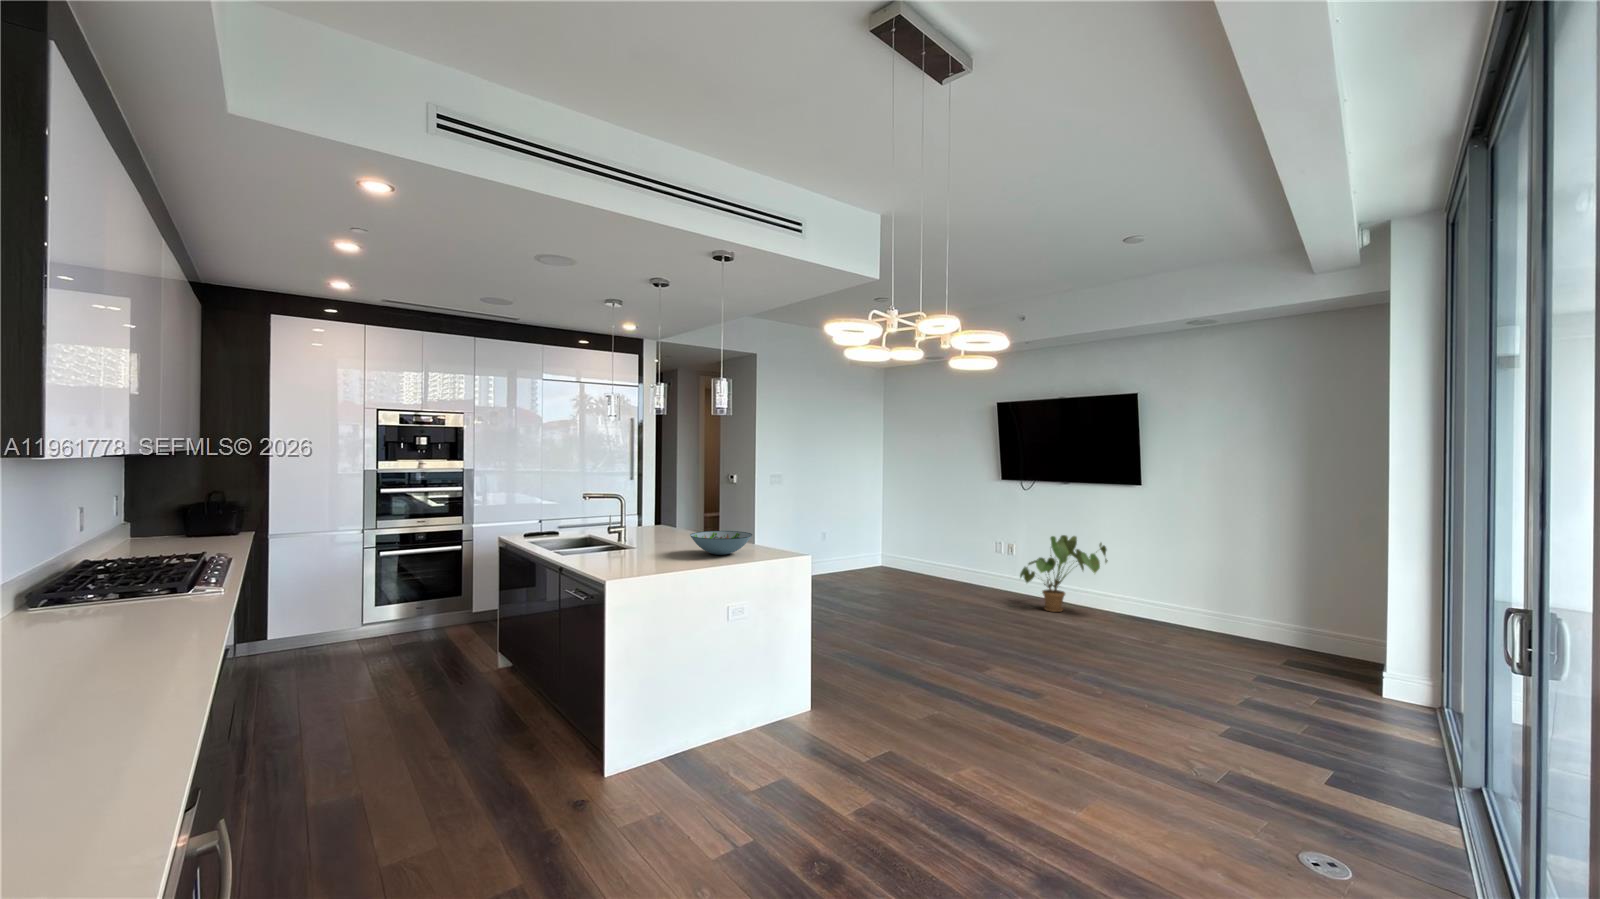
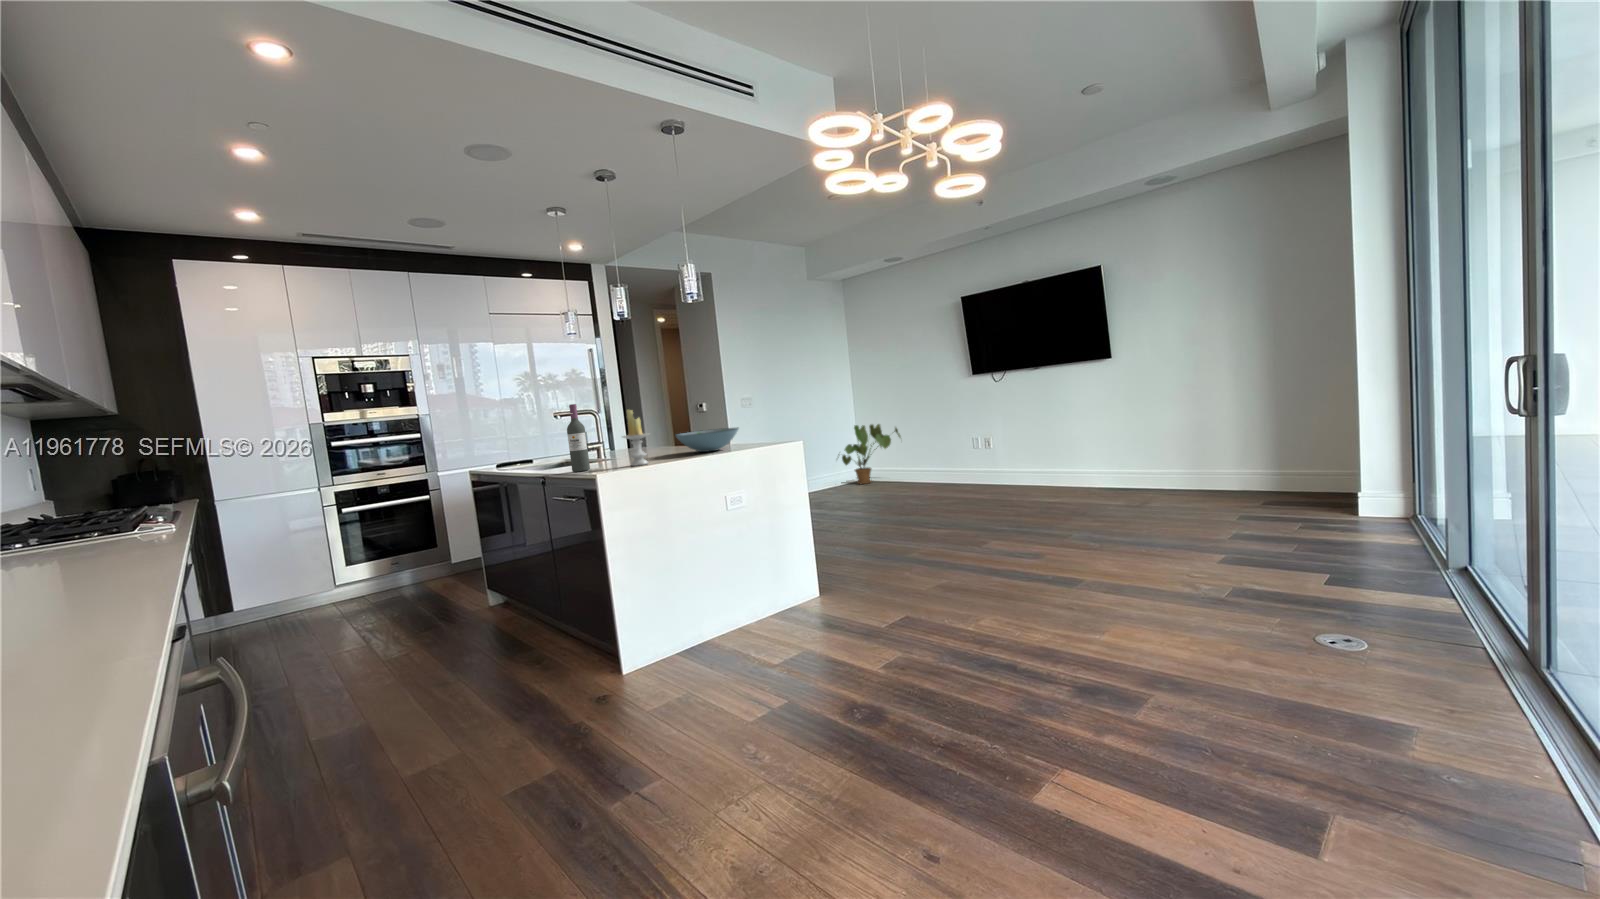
wine bottle: none [588,500,605,565] -> present [567,404,590,472]
candle: none [637,511,665,566] -> present [622,410,649,466]
house plant: present [1020,535,1108,612] -> present [838,424,900,484]

